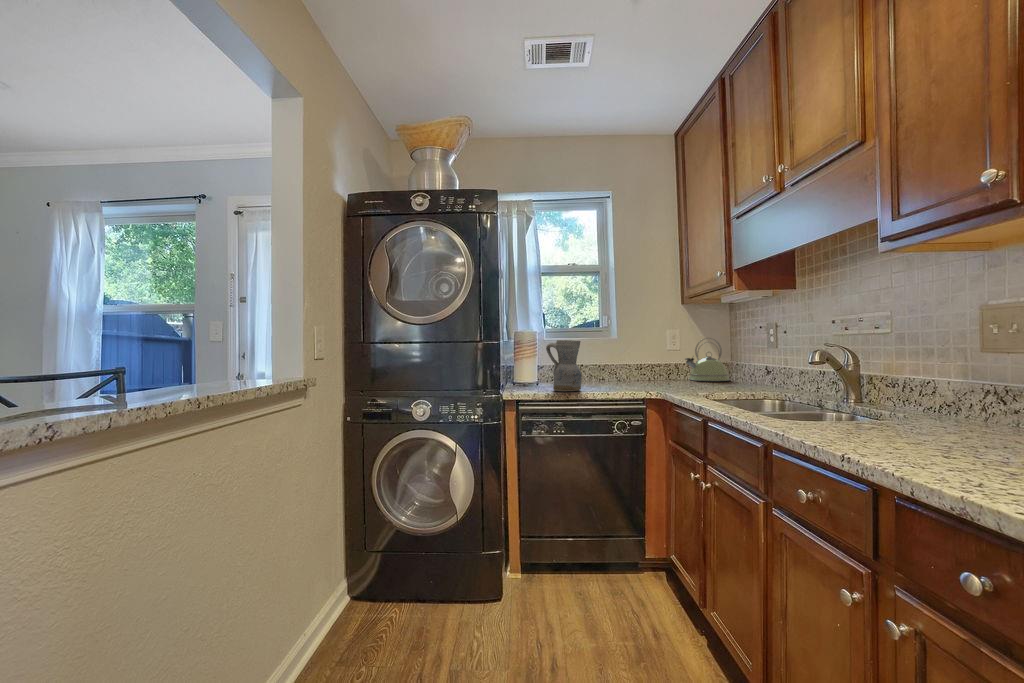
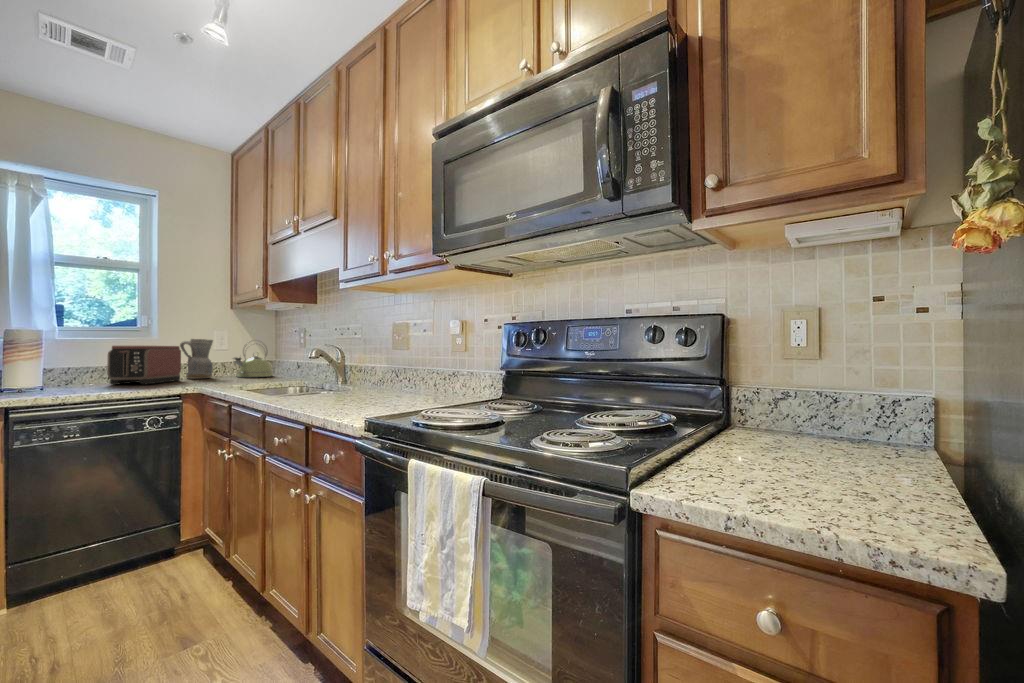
ceramic pitcher: present [546,340,582,391] -> present [180,339,213,379]
toaster: none [581,346,639,386] -> present [107,346,181,385]

